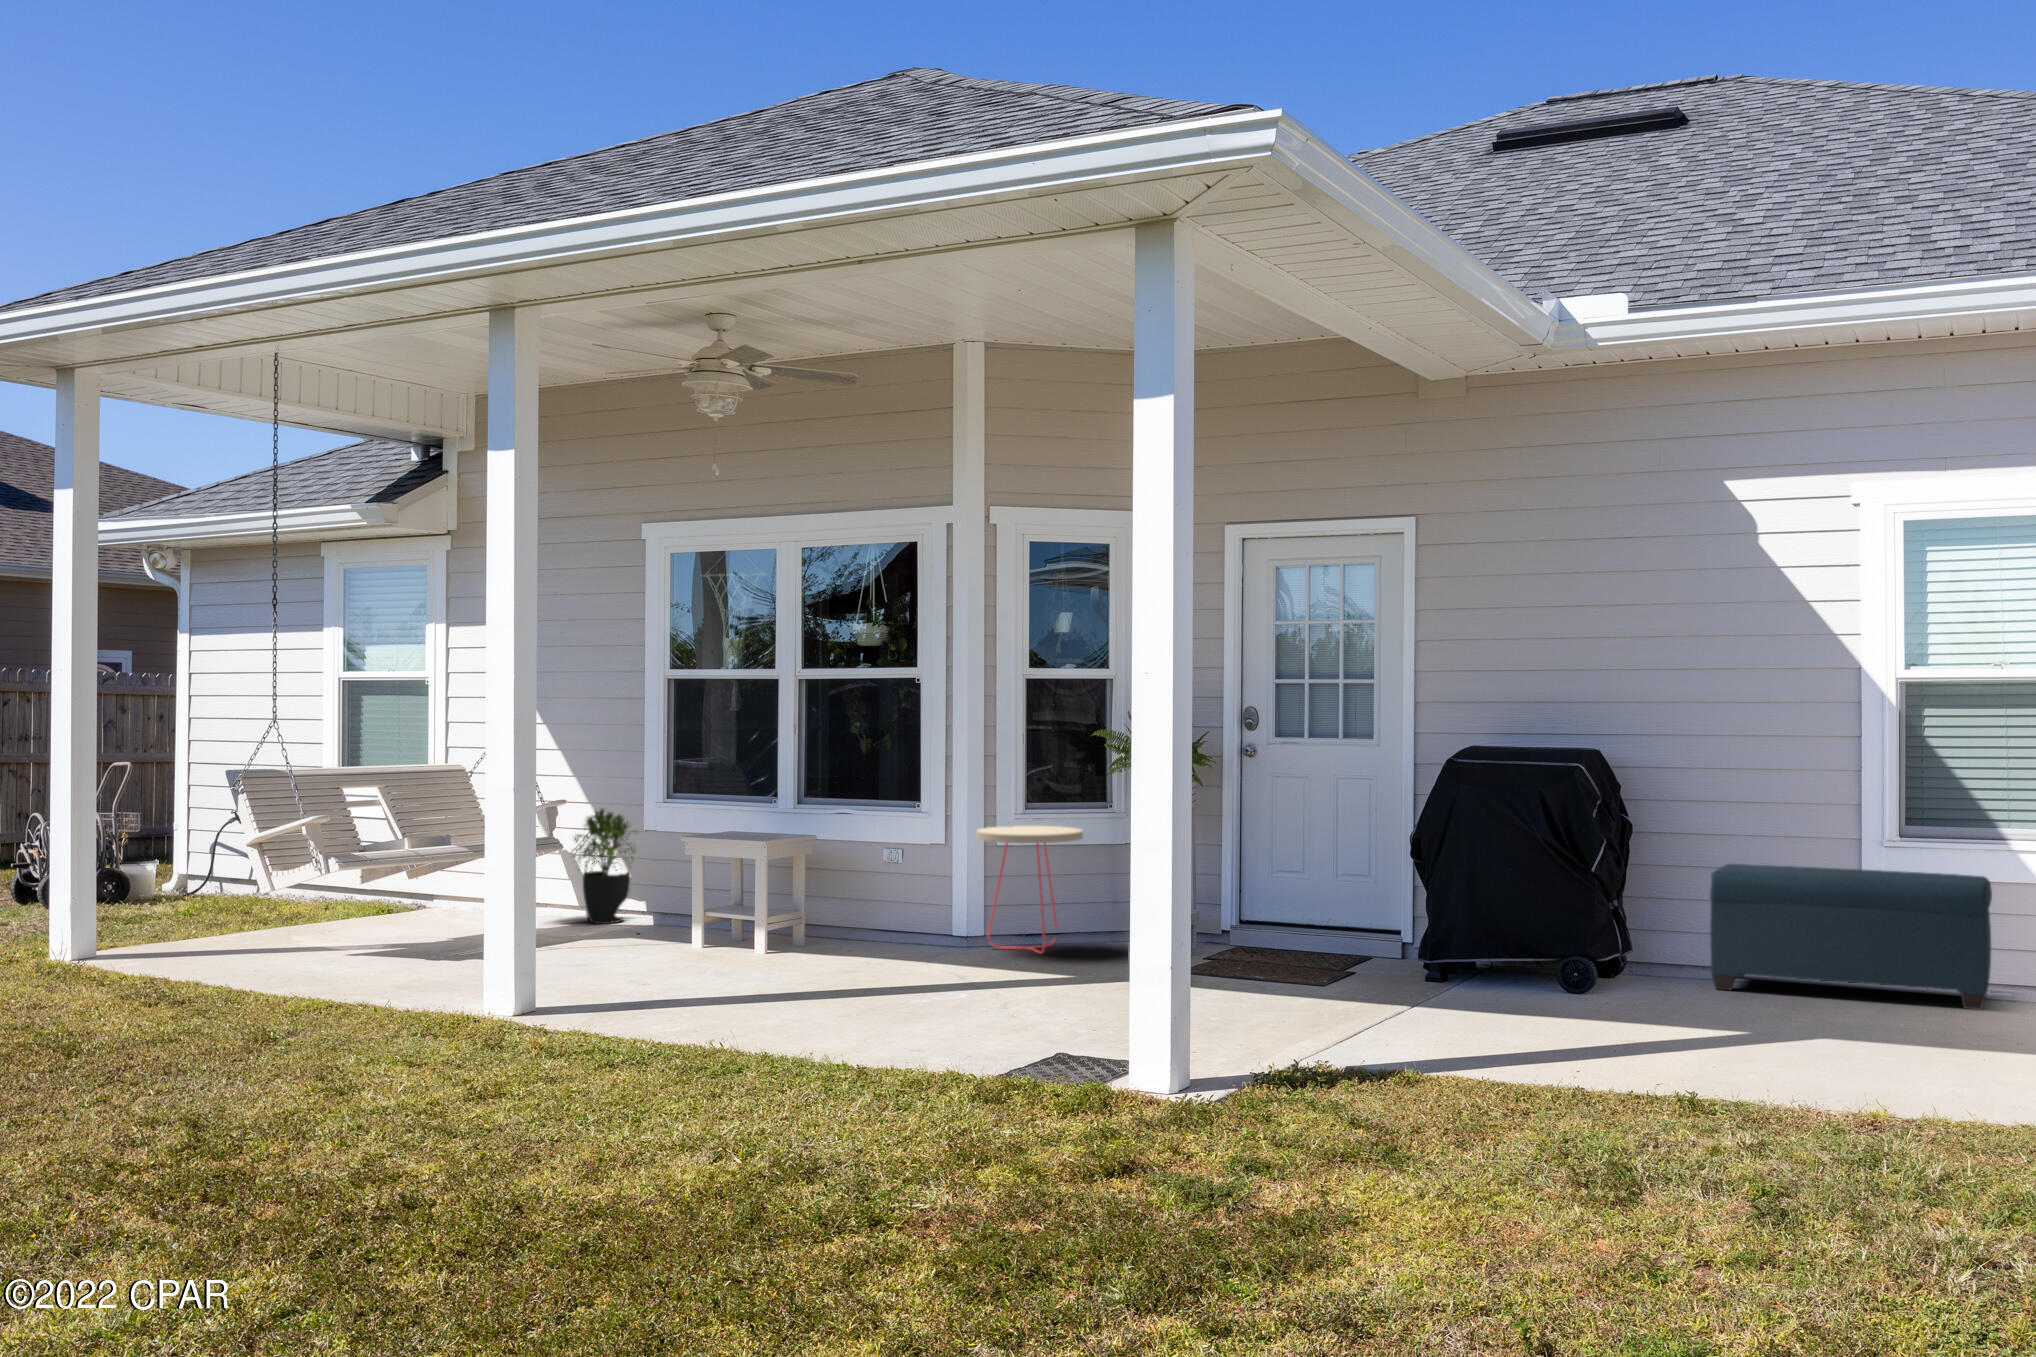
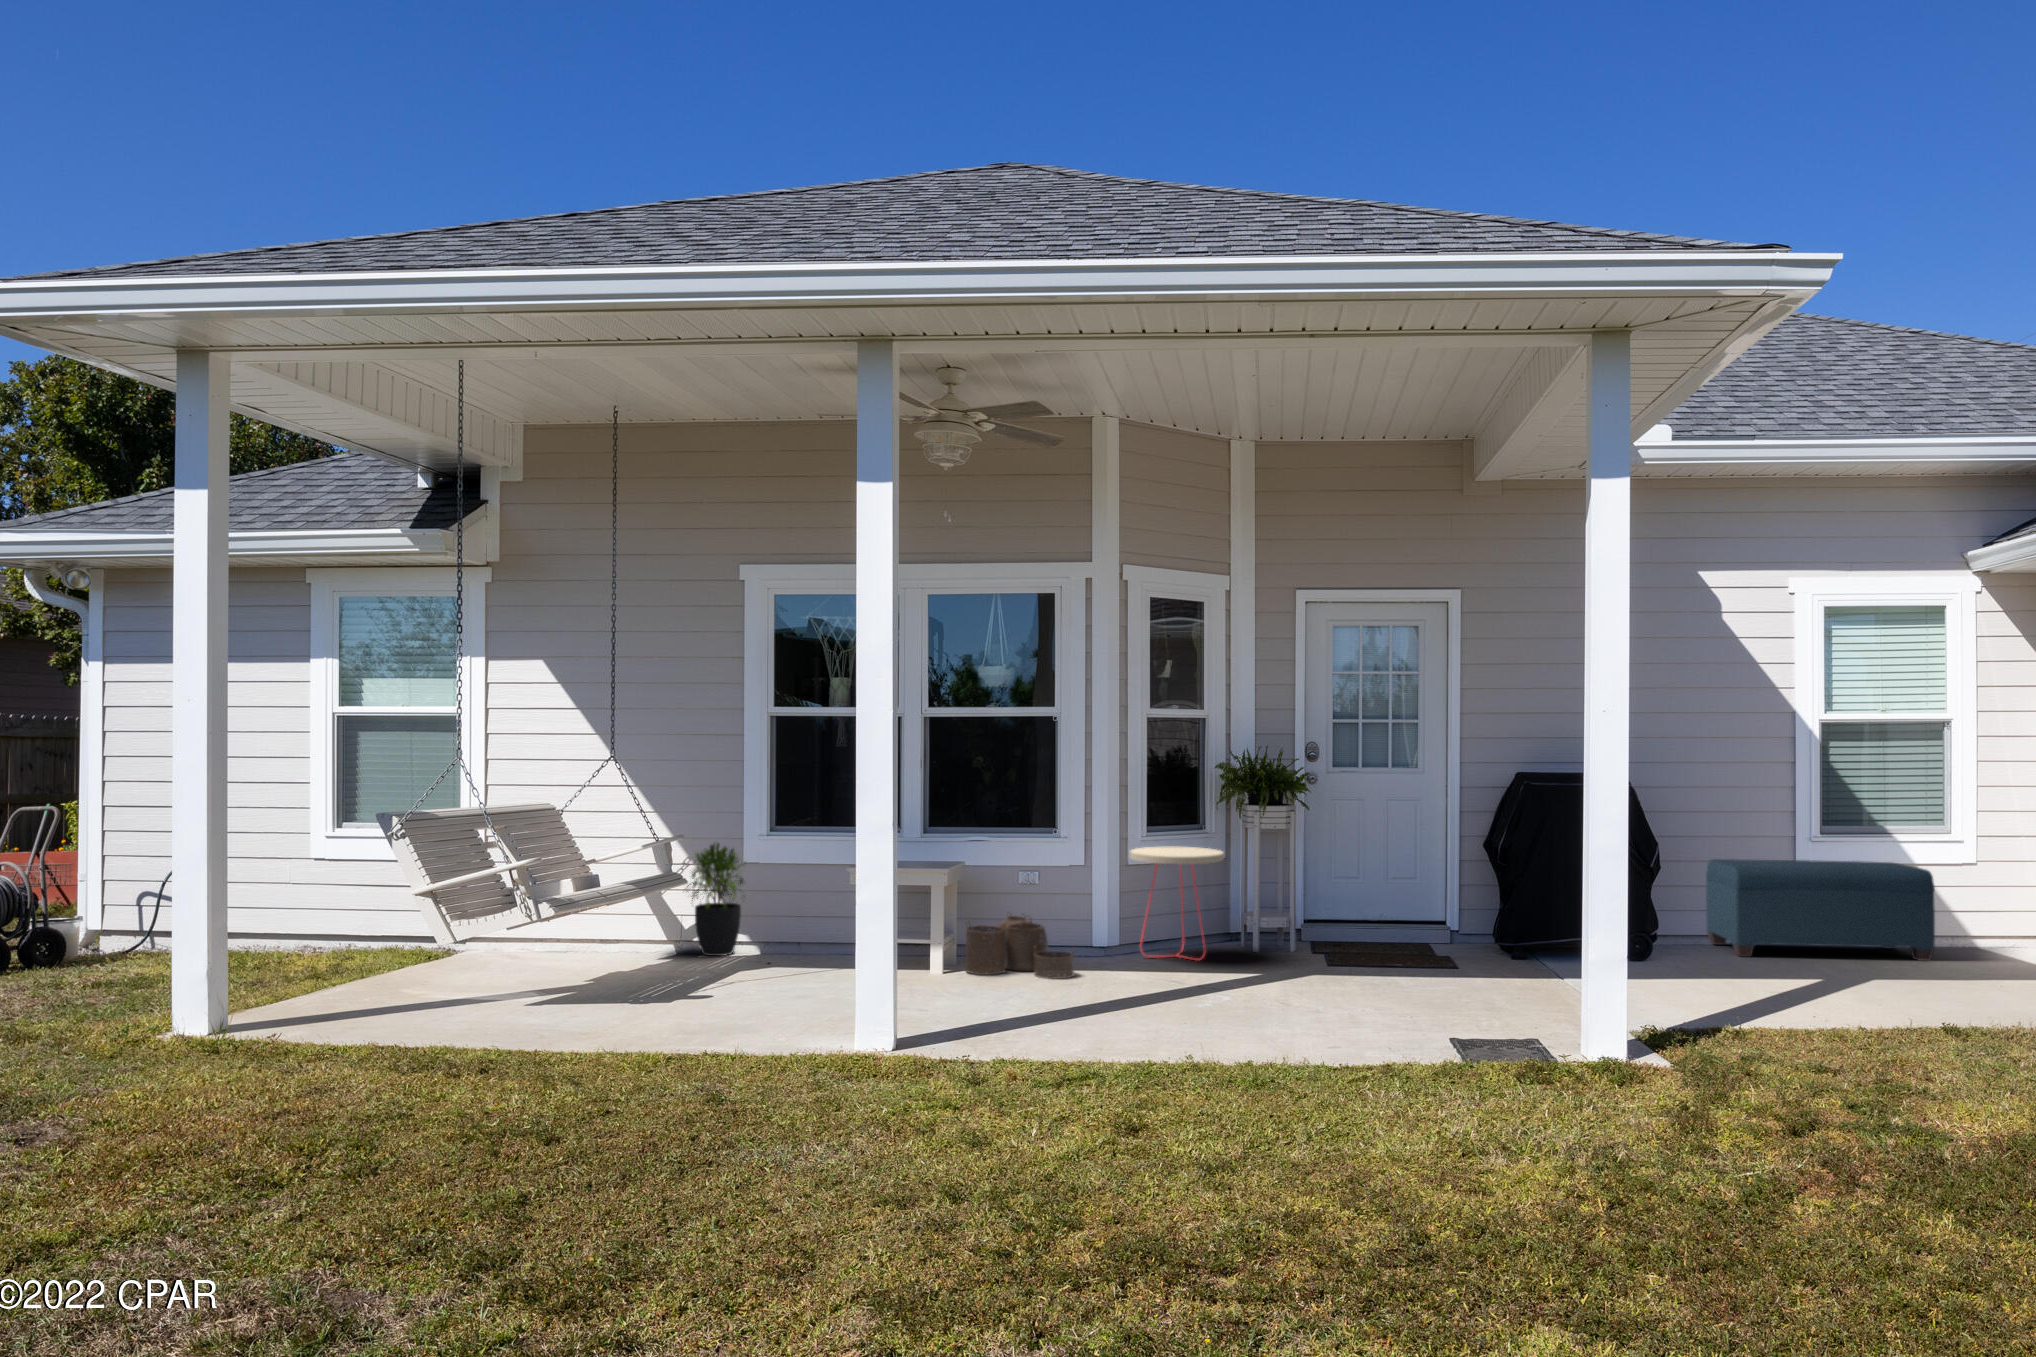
woven basket: none [777,890,889,960] -> present [966,914,1074,979]

